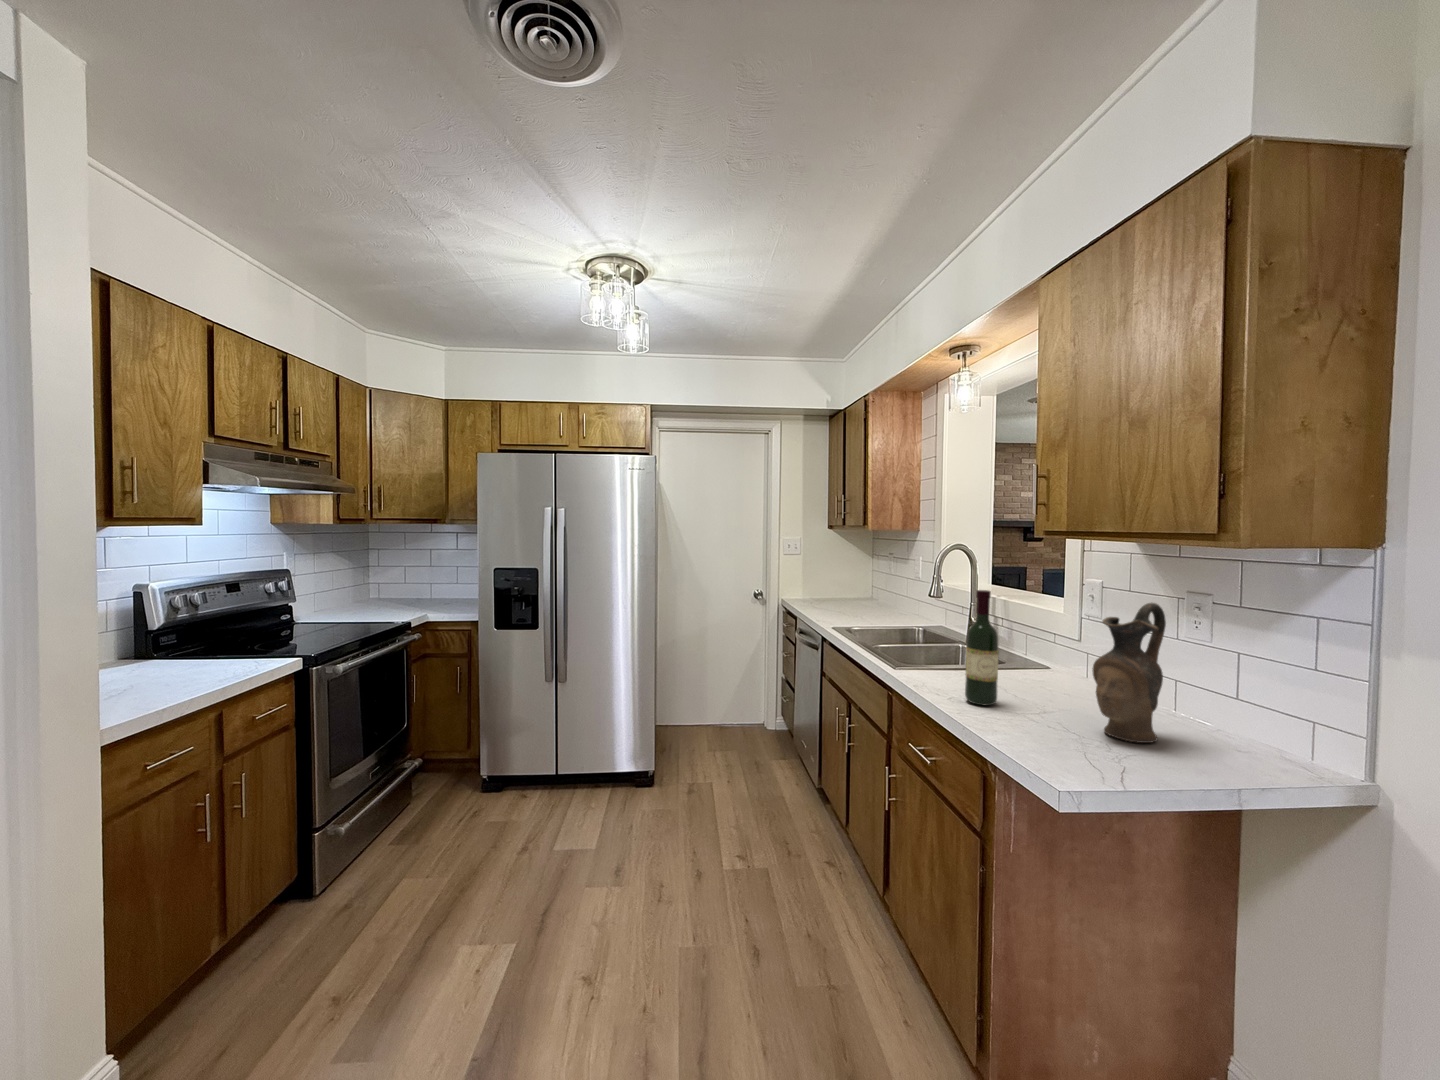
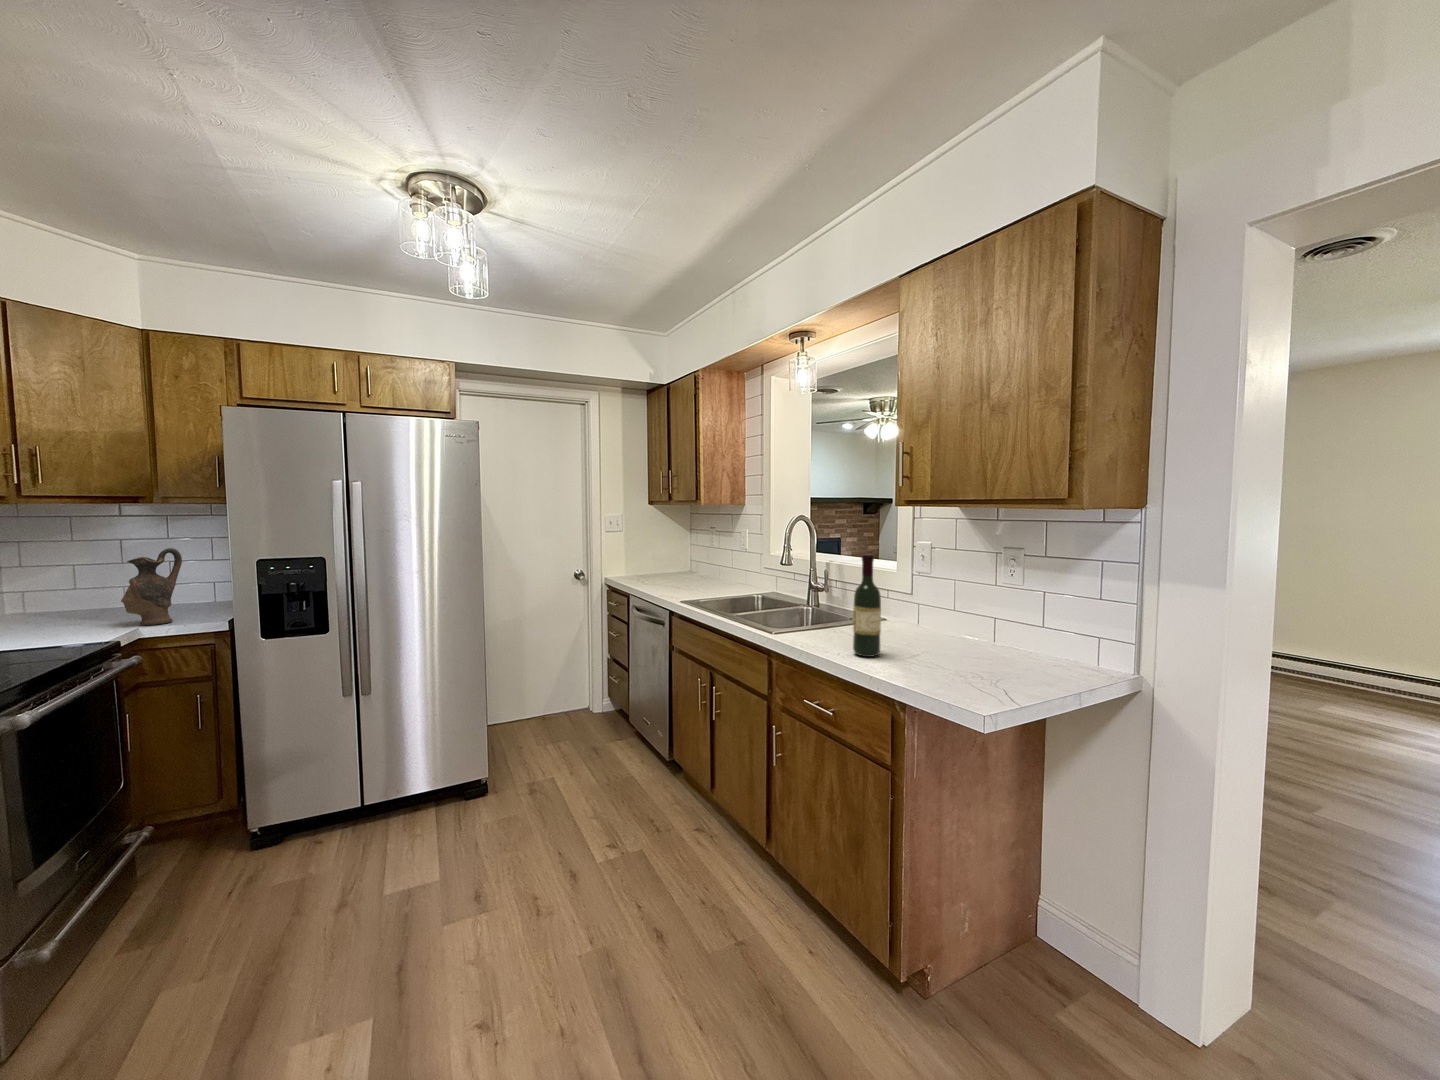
ceramic pitcher: present [1092,603,1166,743] -> present [121,548,182,625]

